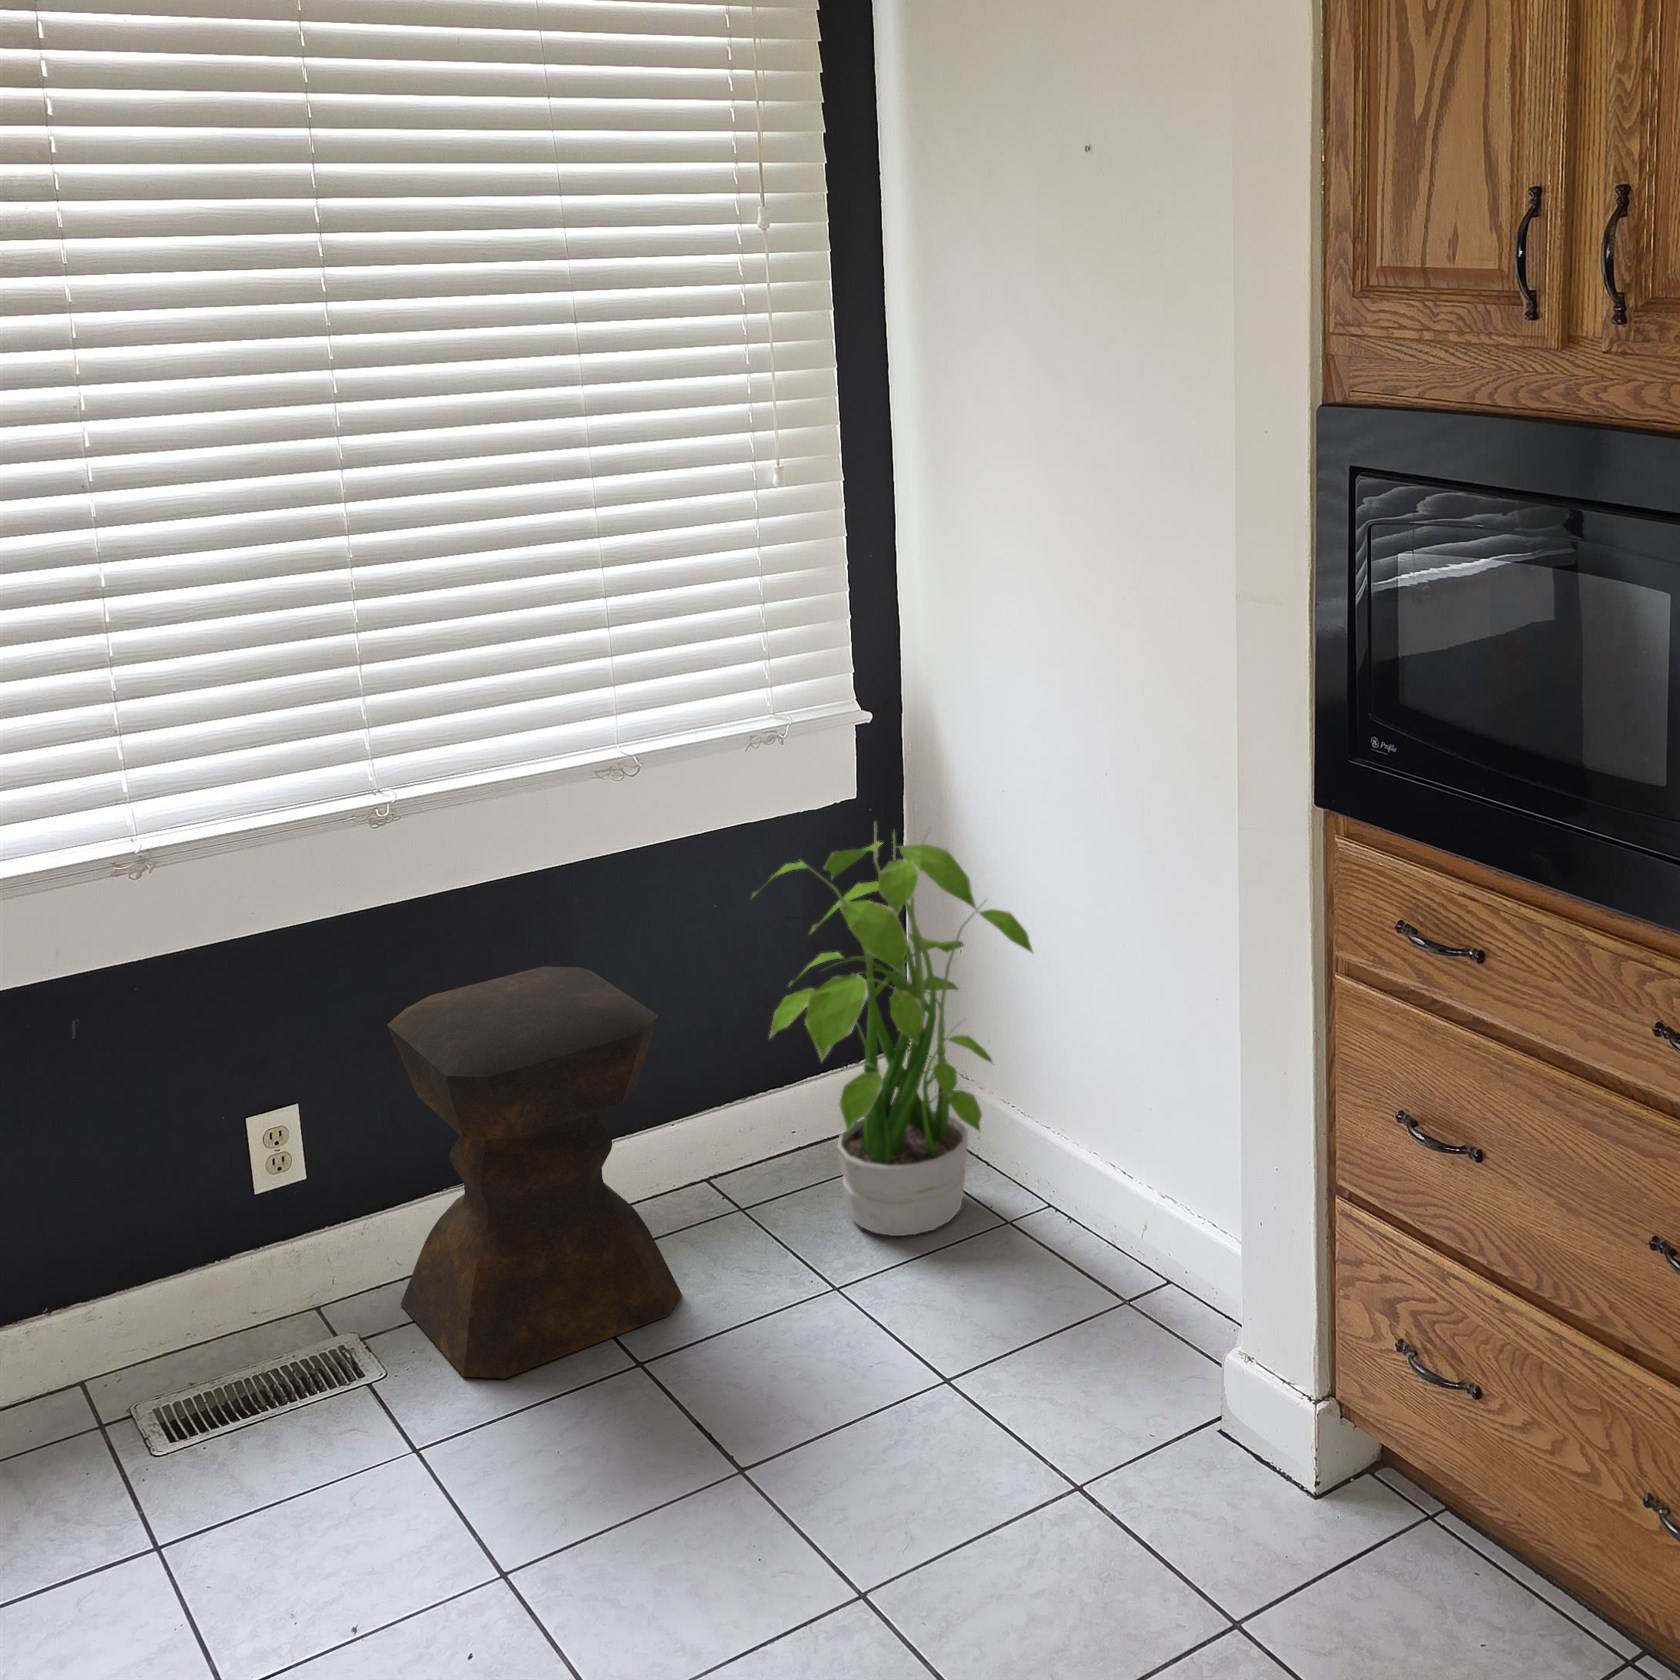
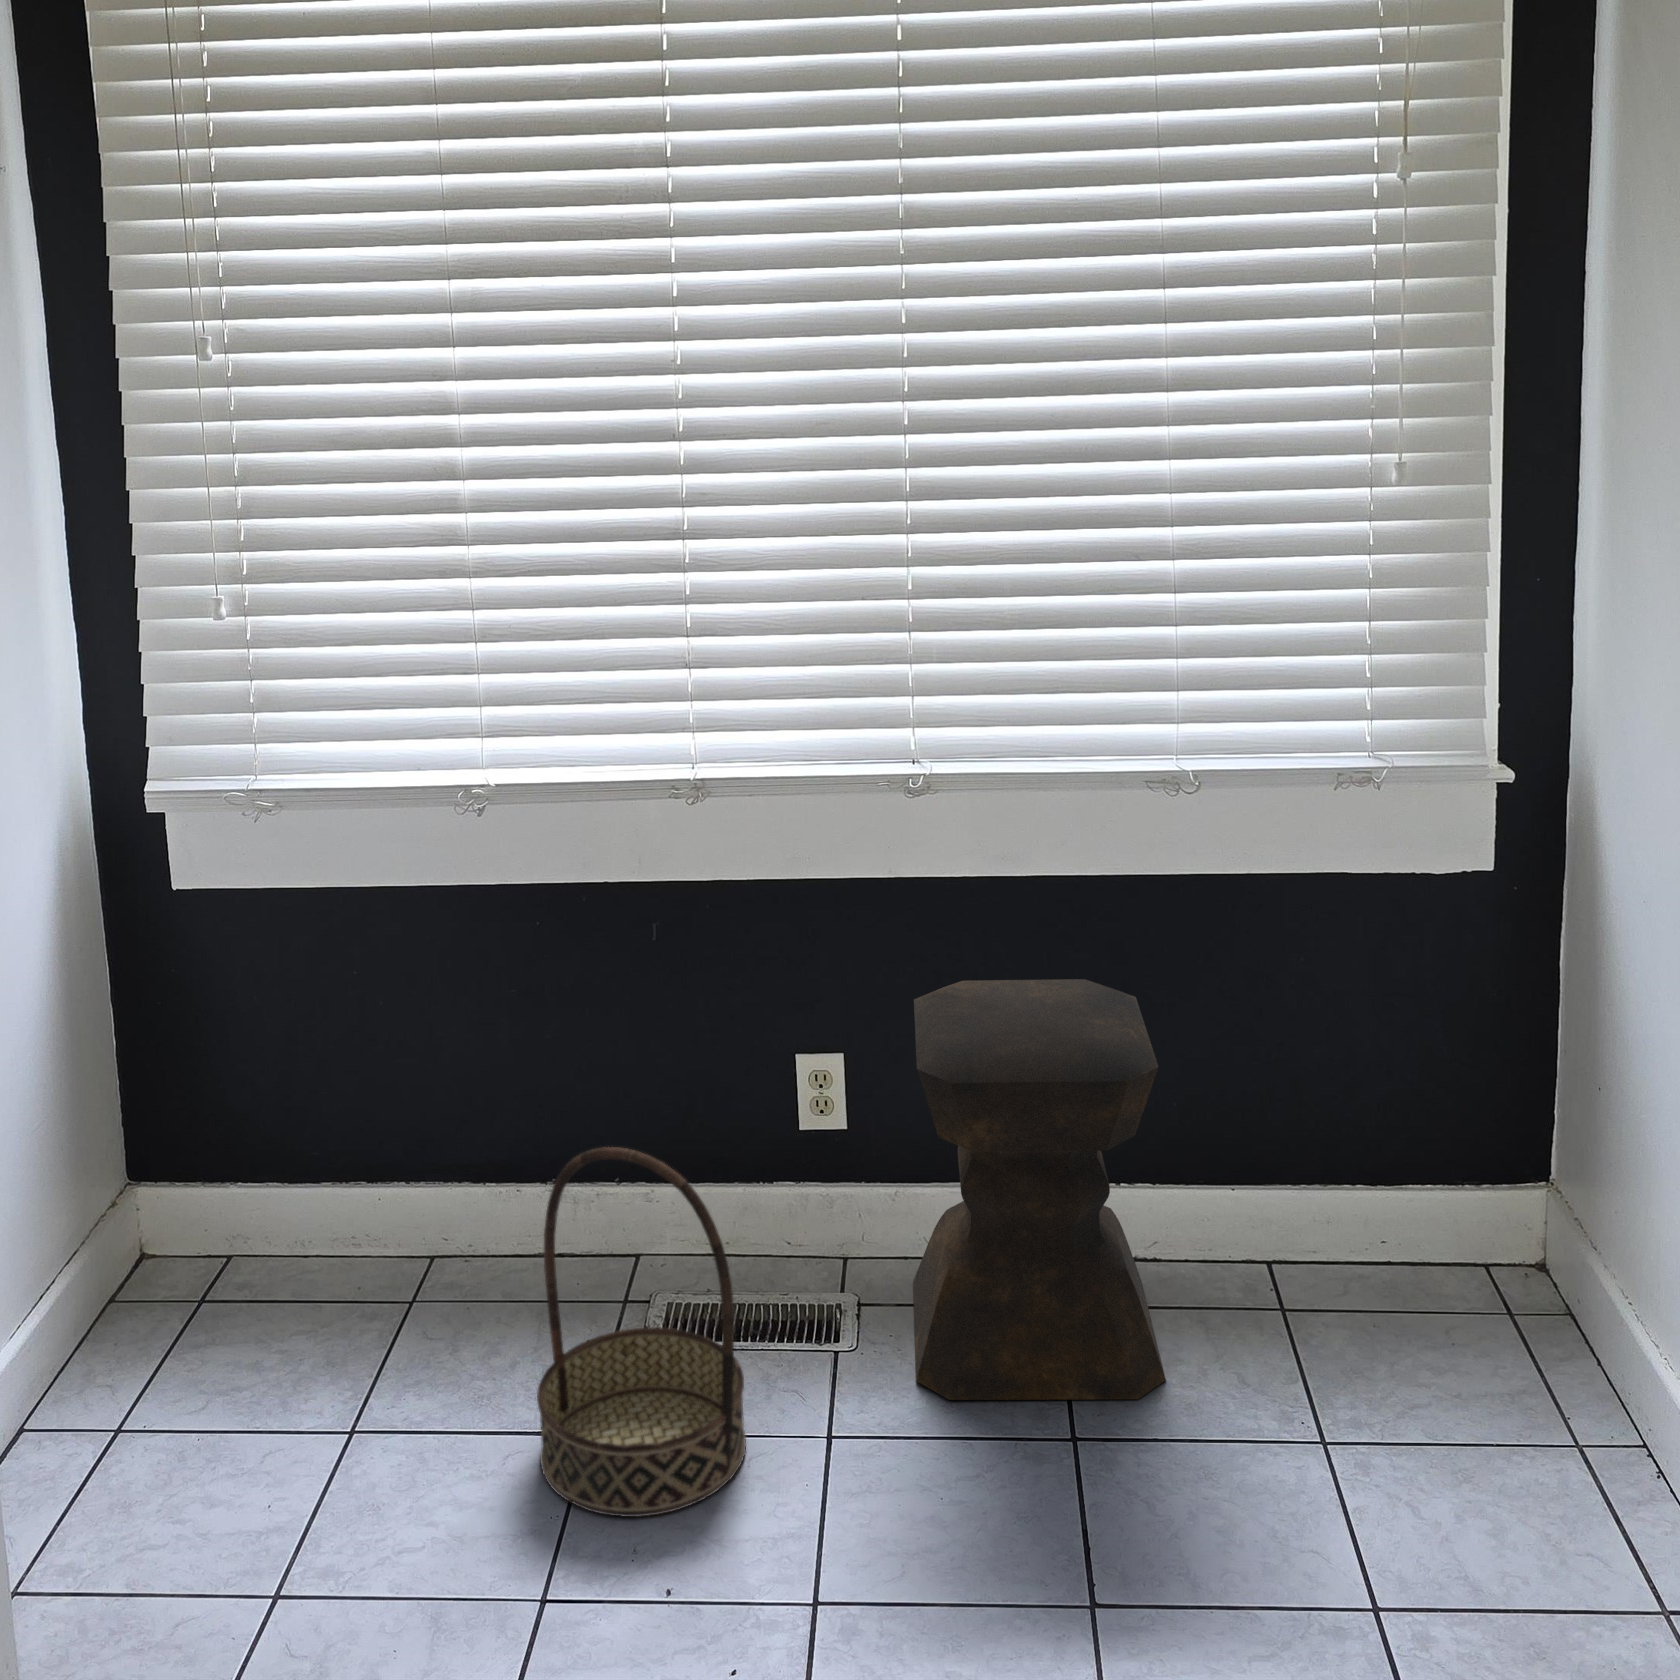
potted plant: present [752,831,1033,1236] -> none [1302,904,1642,1418]
basket: none [84,1225,341,1606] -> present [537,1147,746,1517]

